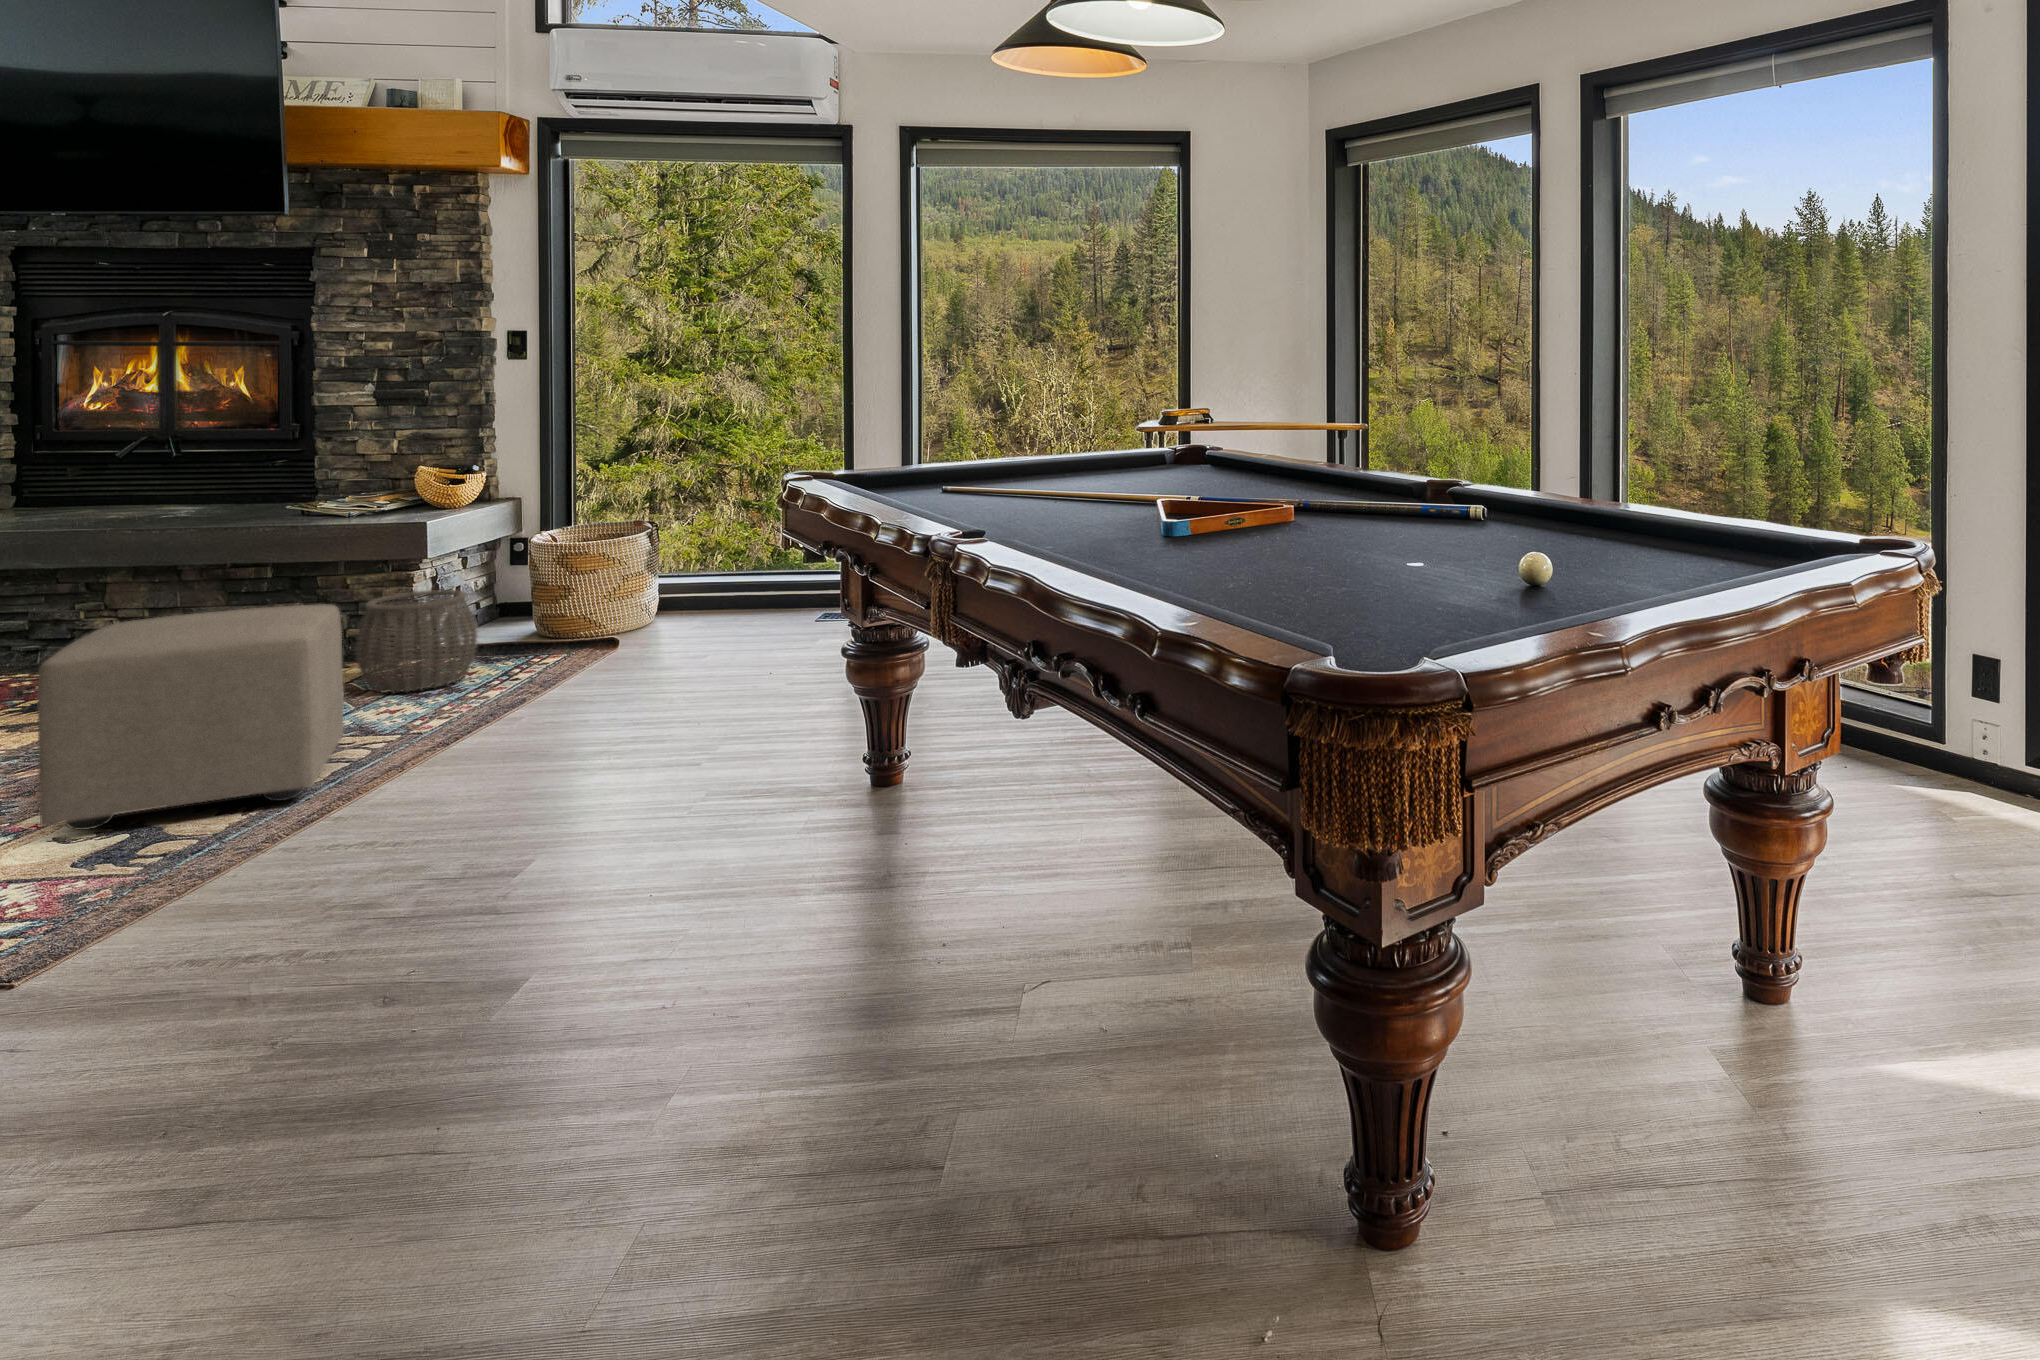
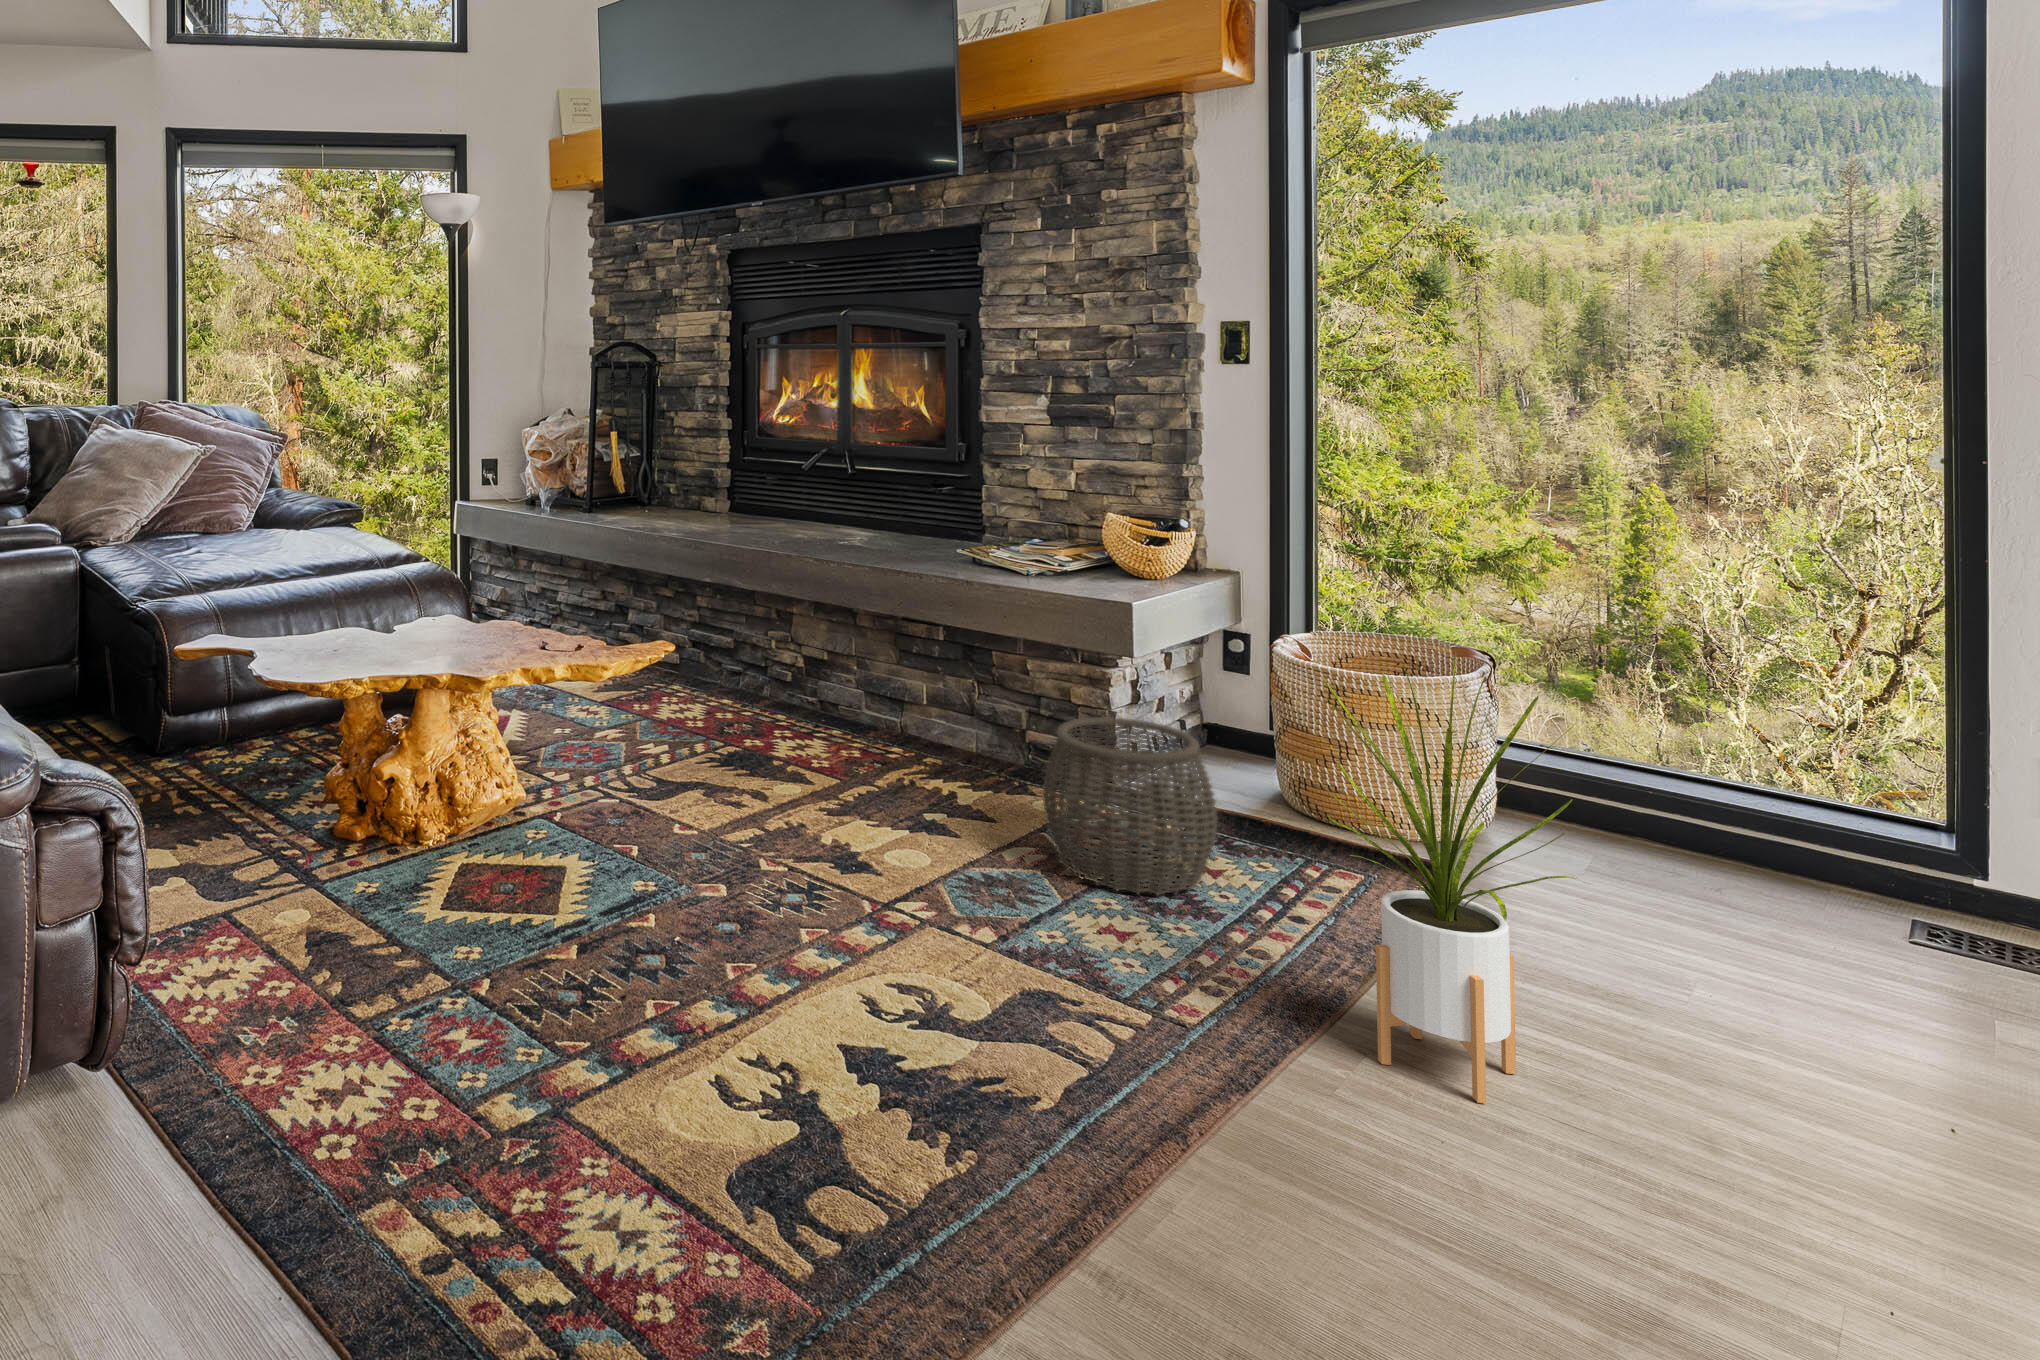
house plant: none [511,505,637,714] -> present [1321,654,1584,1103]
ottoman: present [37,604,344,830] -> none [653,741,1045,1180]

